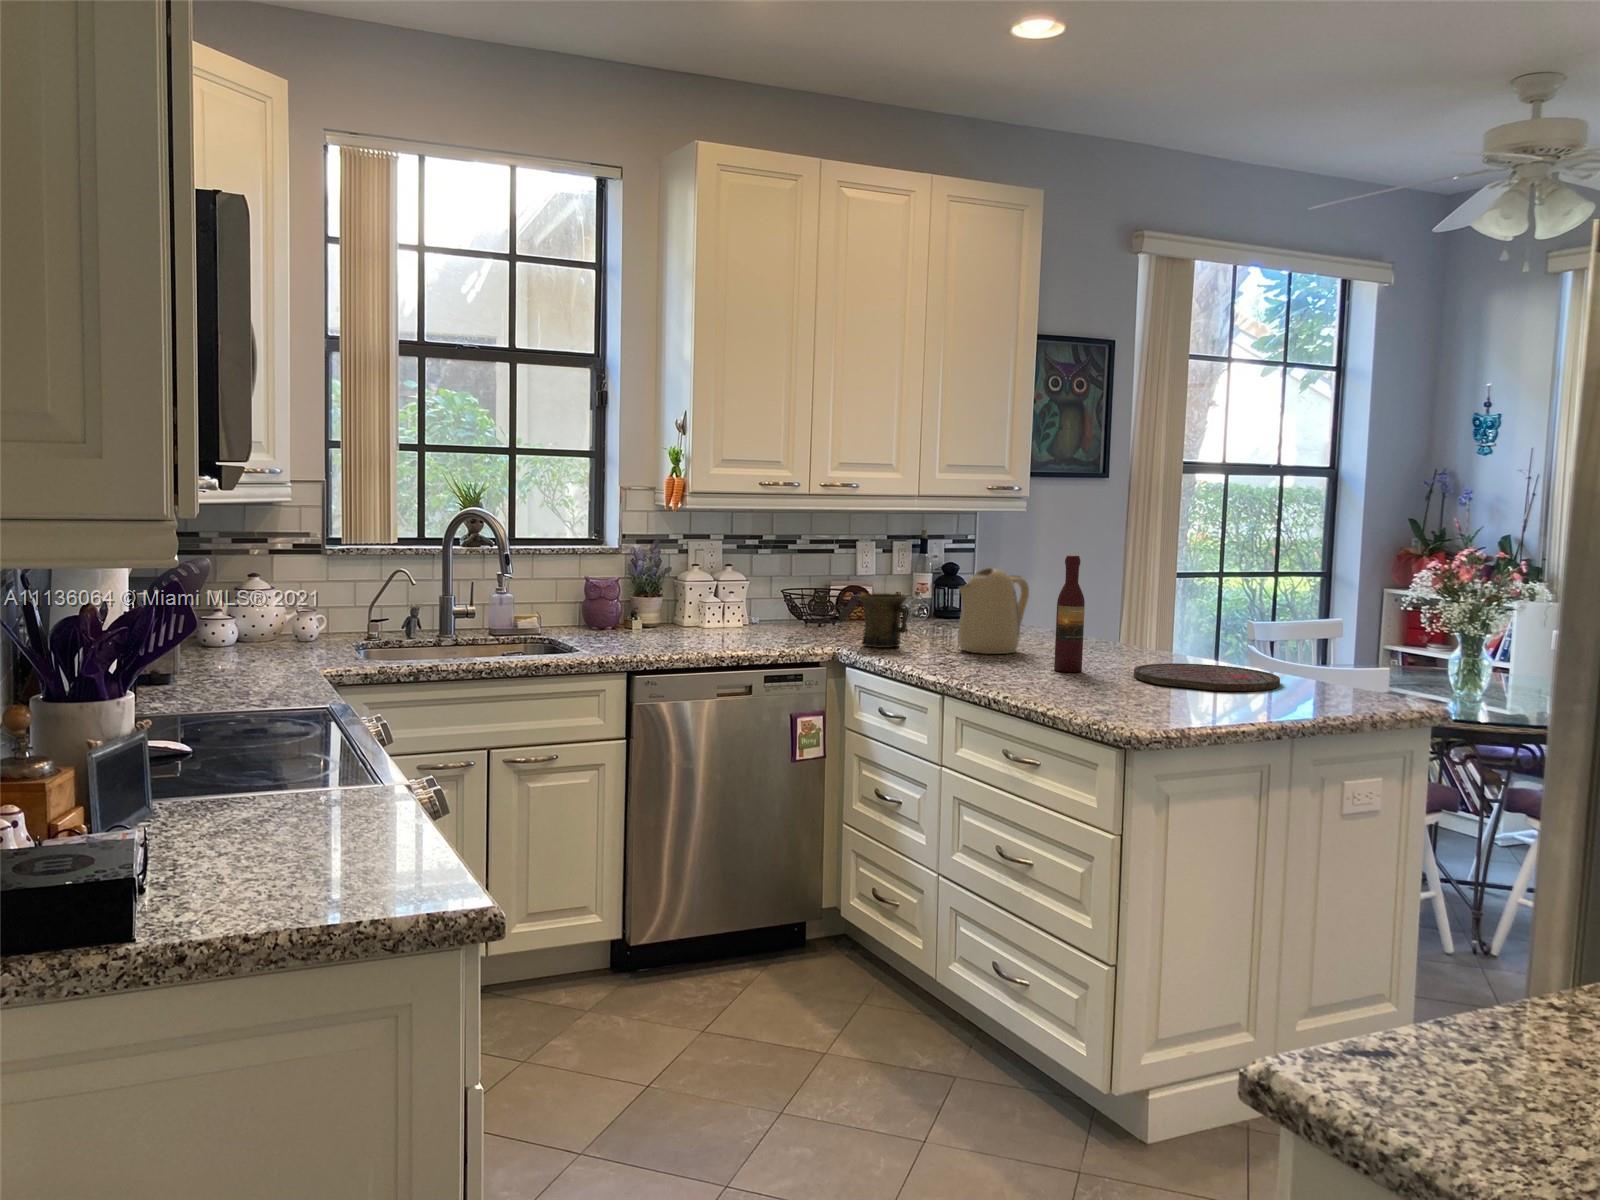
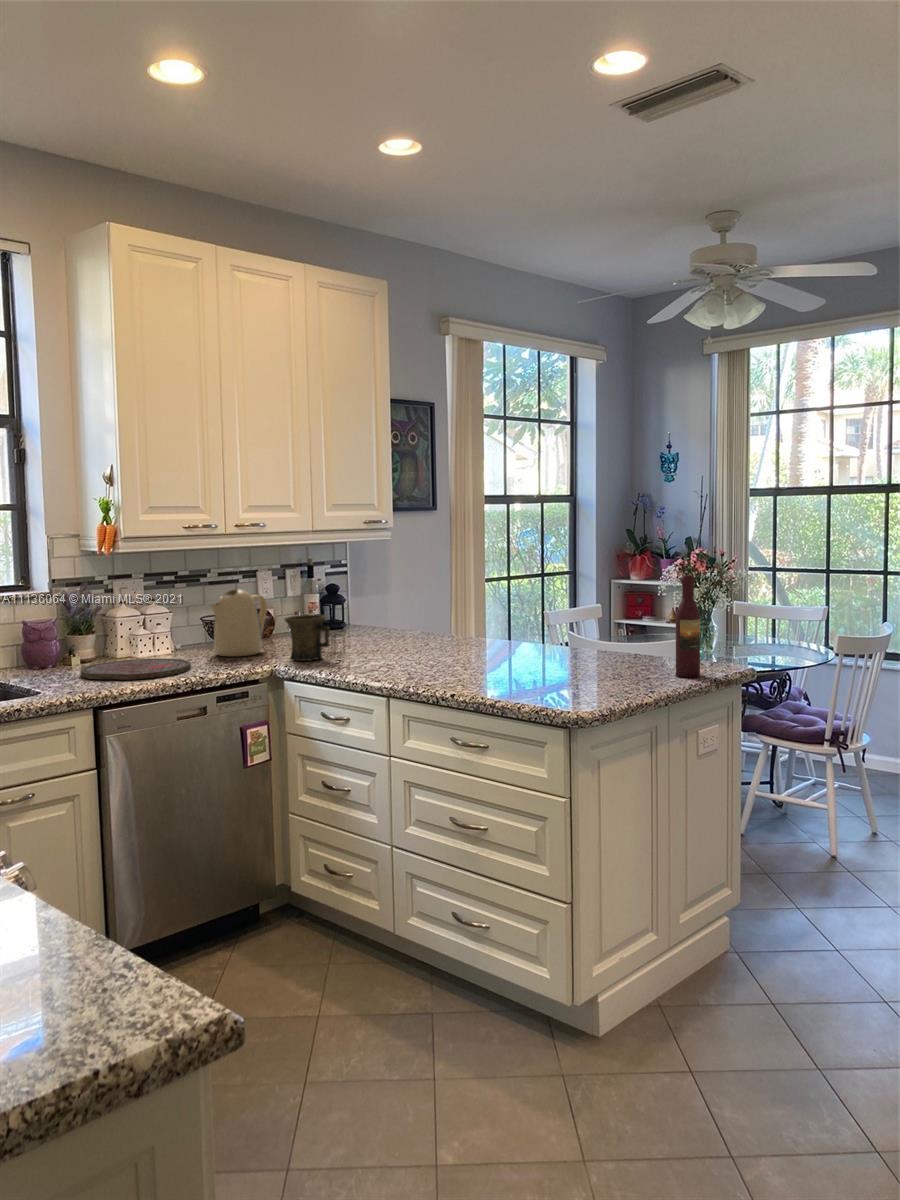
wine bottle: present [1054,555,1085,672] -> present [676,575,700,677]
kettle: present [958,568,1029,654] -> present [211,589,267,657]
cutting board: present [1134,663,1280,691] -> present [81,659,191,680]

